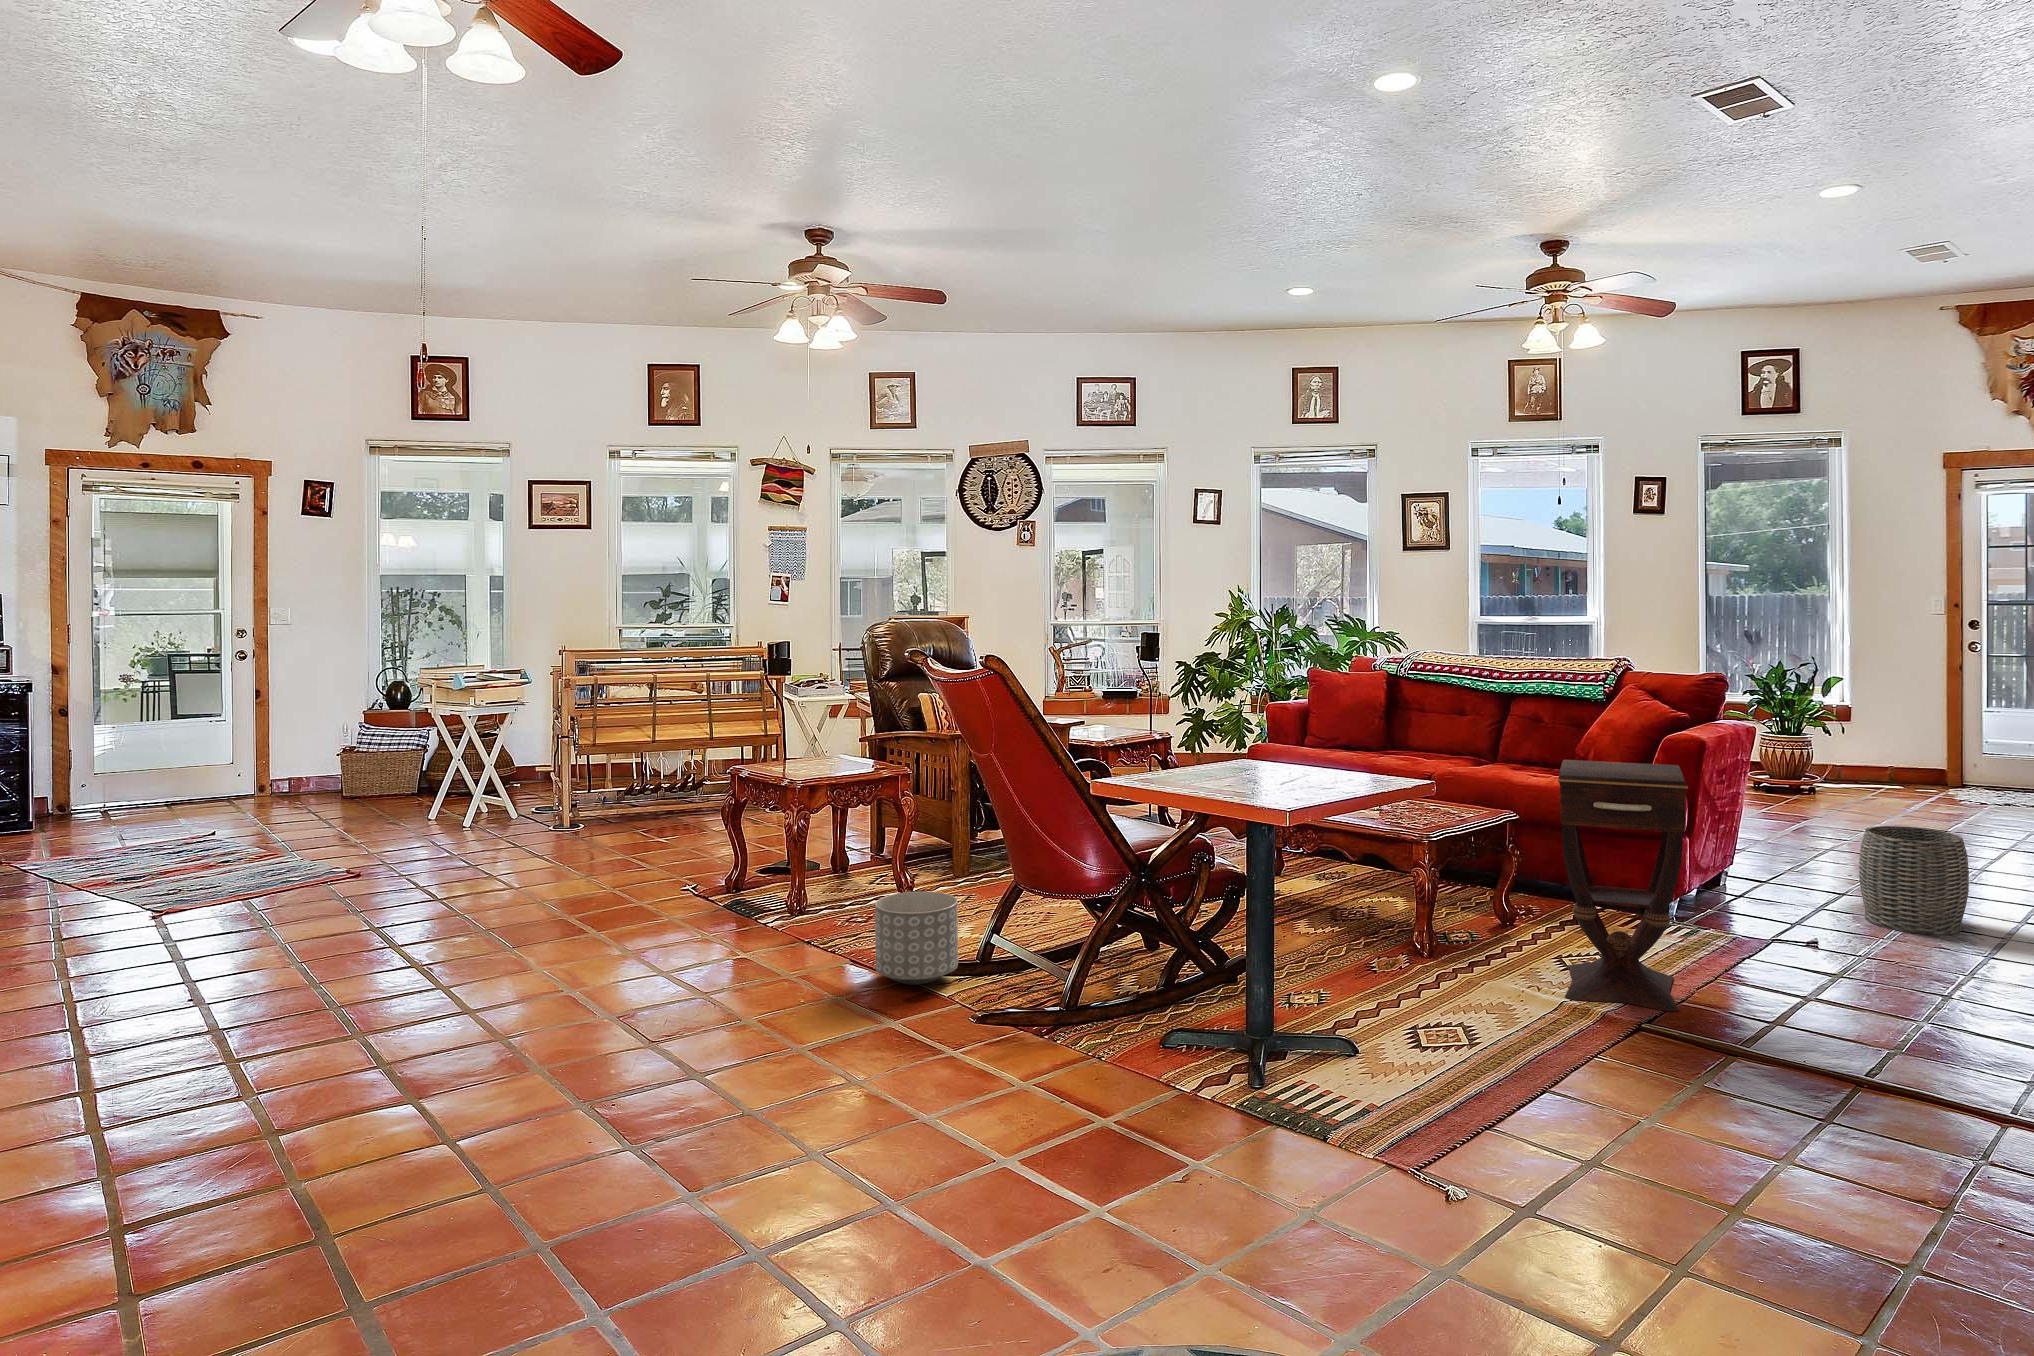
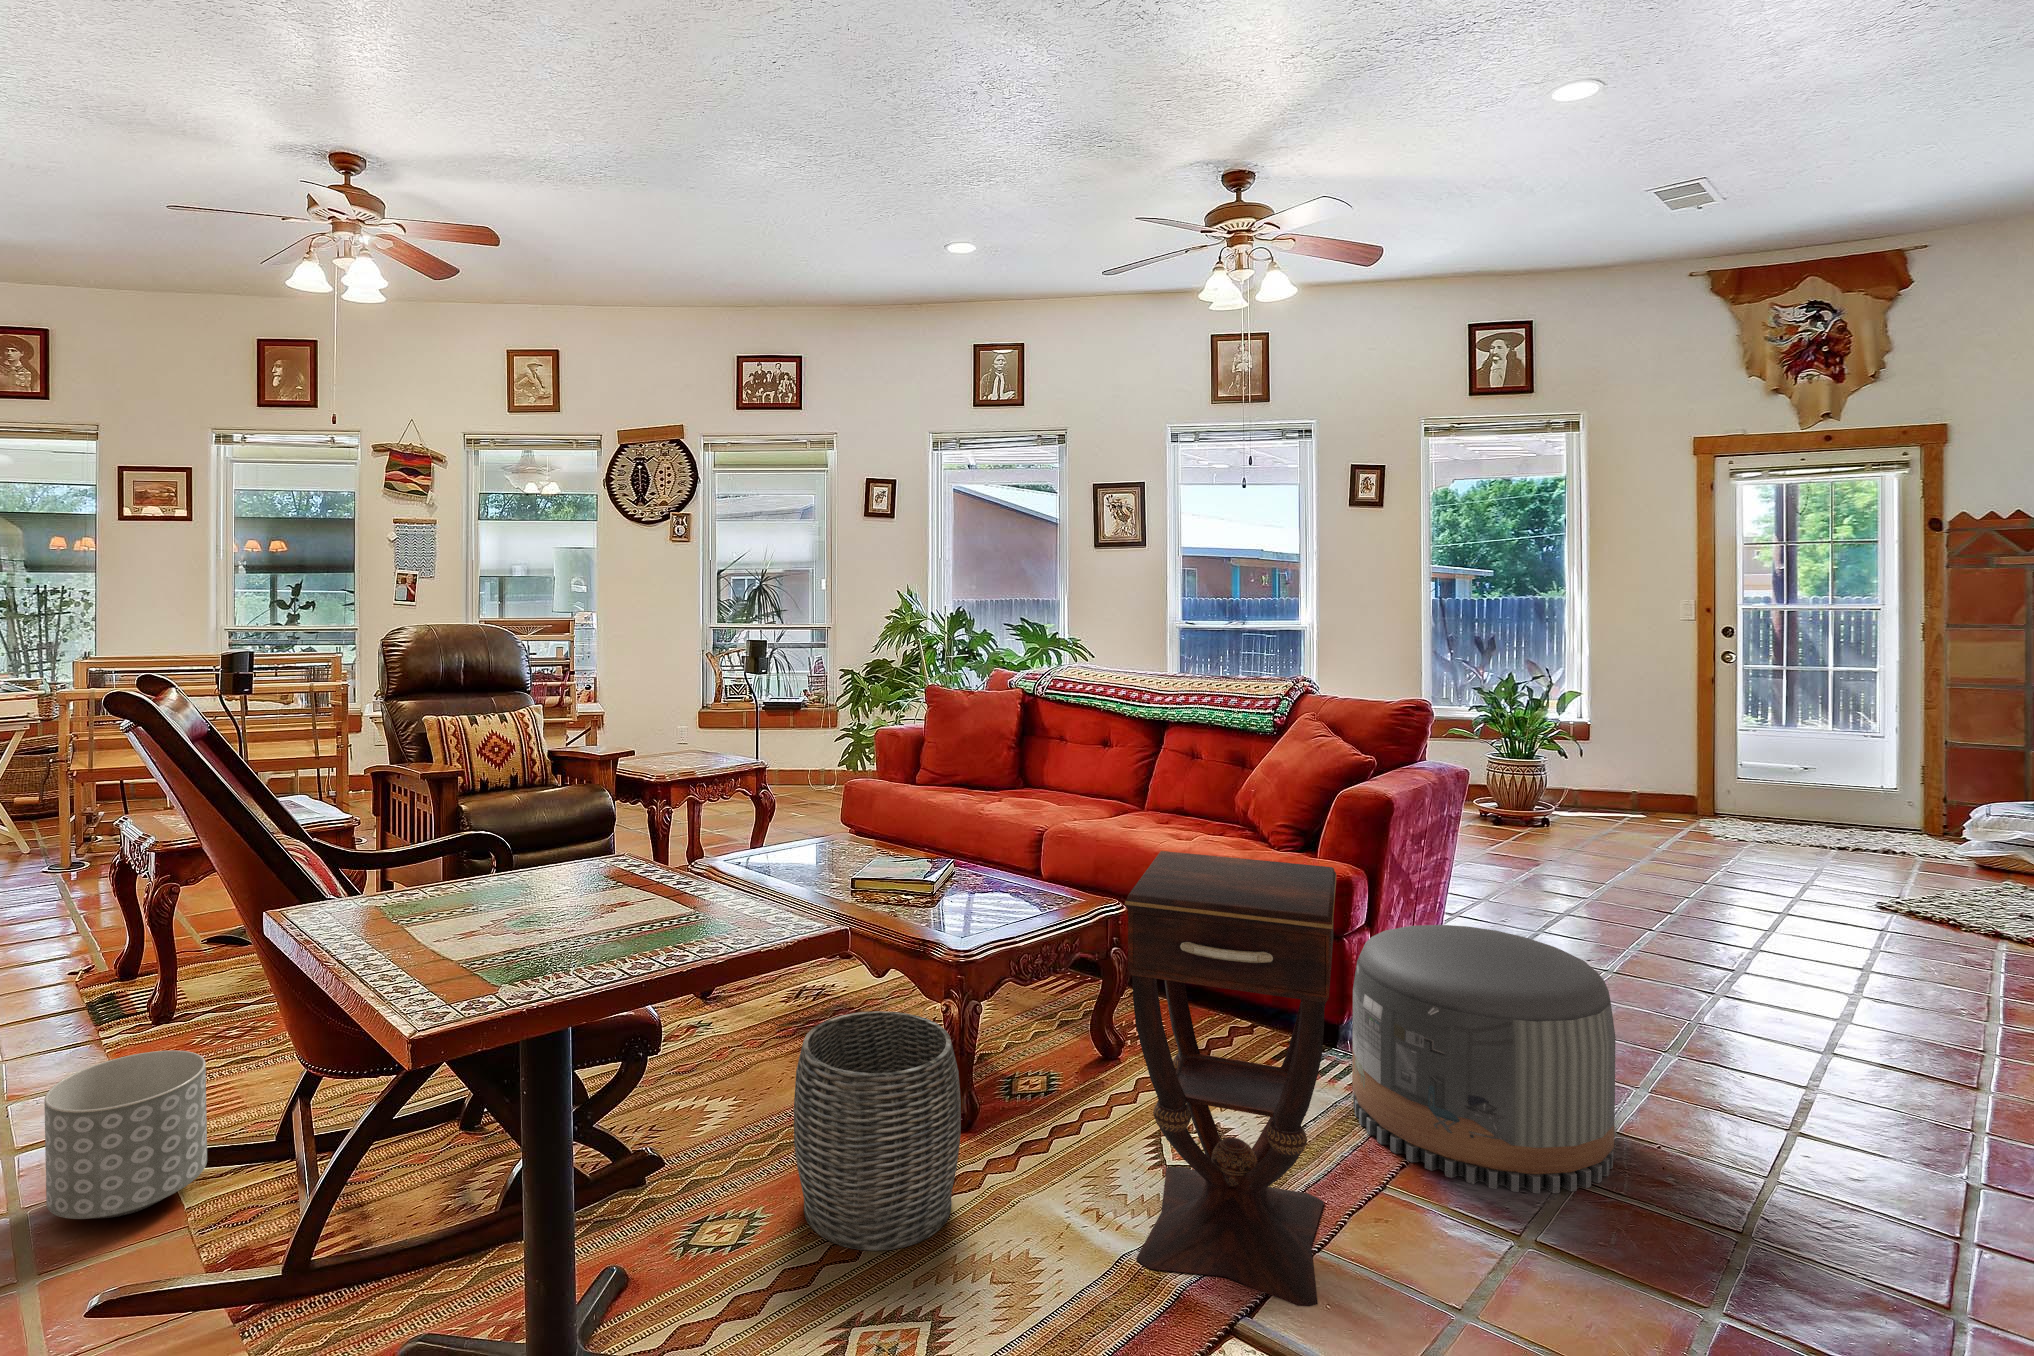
pouf: none [1682,821,1858,974] -> present [1352,925,1616,1193]
woven basket: present [1859,826,1969,935] -> present [794,1011,961,1251]

